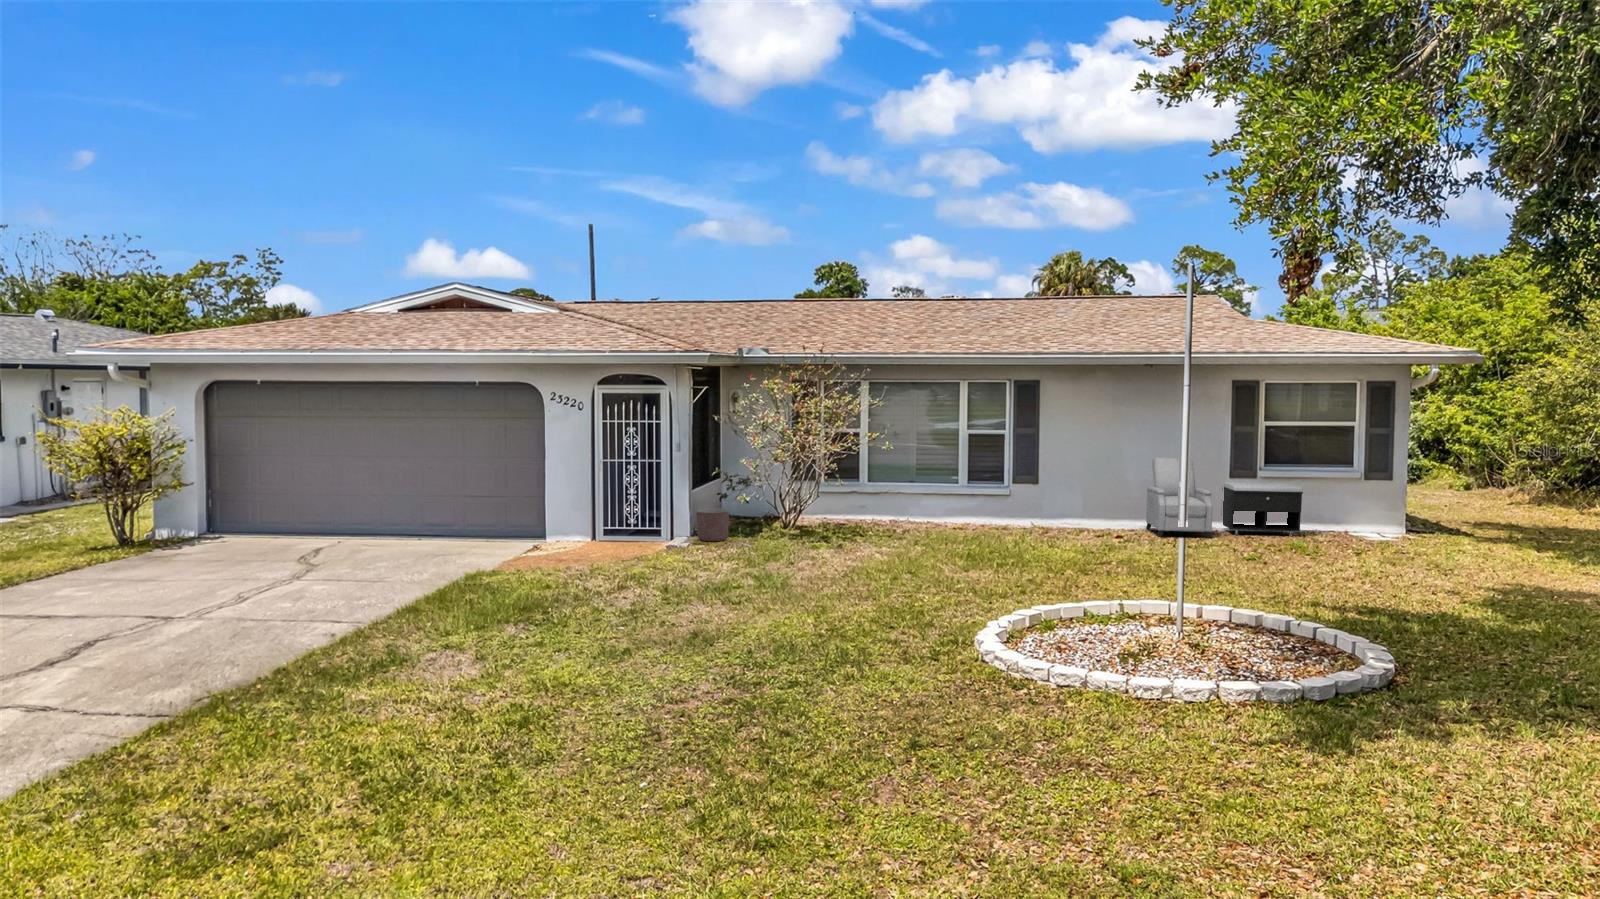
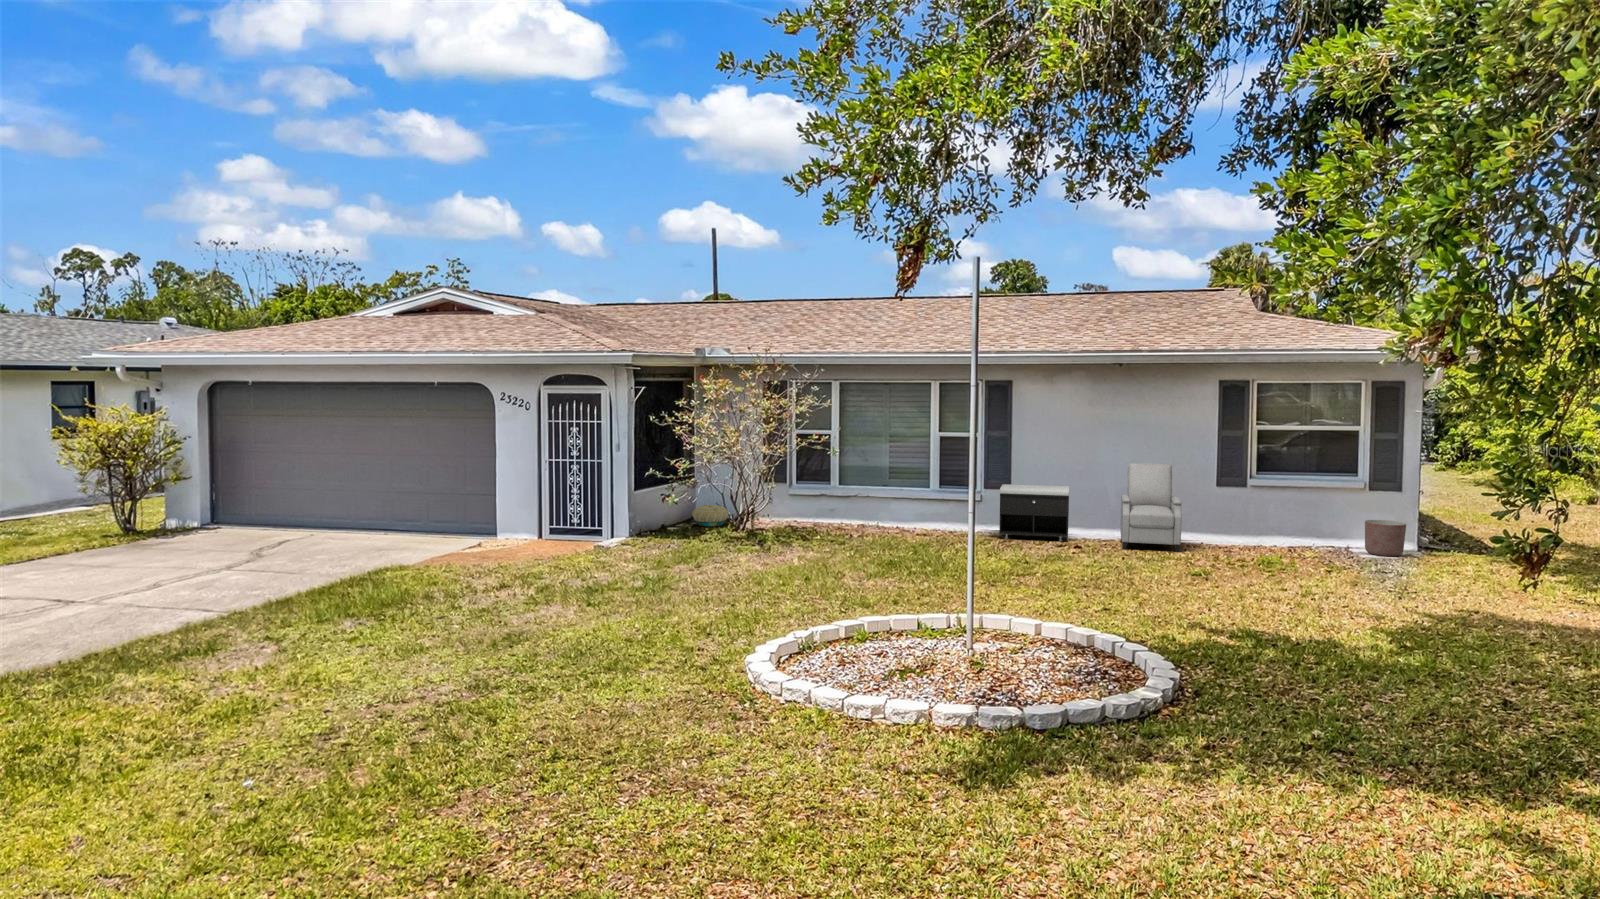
storage bench: present [1223,482,1303,536] -> present [999,484,1069,541]
basket: none [731,504,767,525] -> present [692,505,728,526]
planter: present [696,508,729,542] -> present [1365,520,1406,556]

